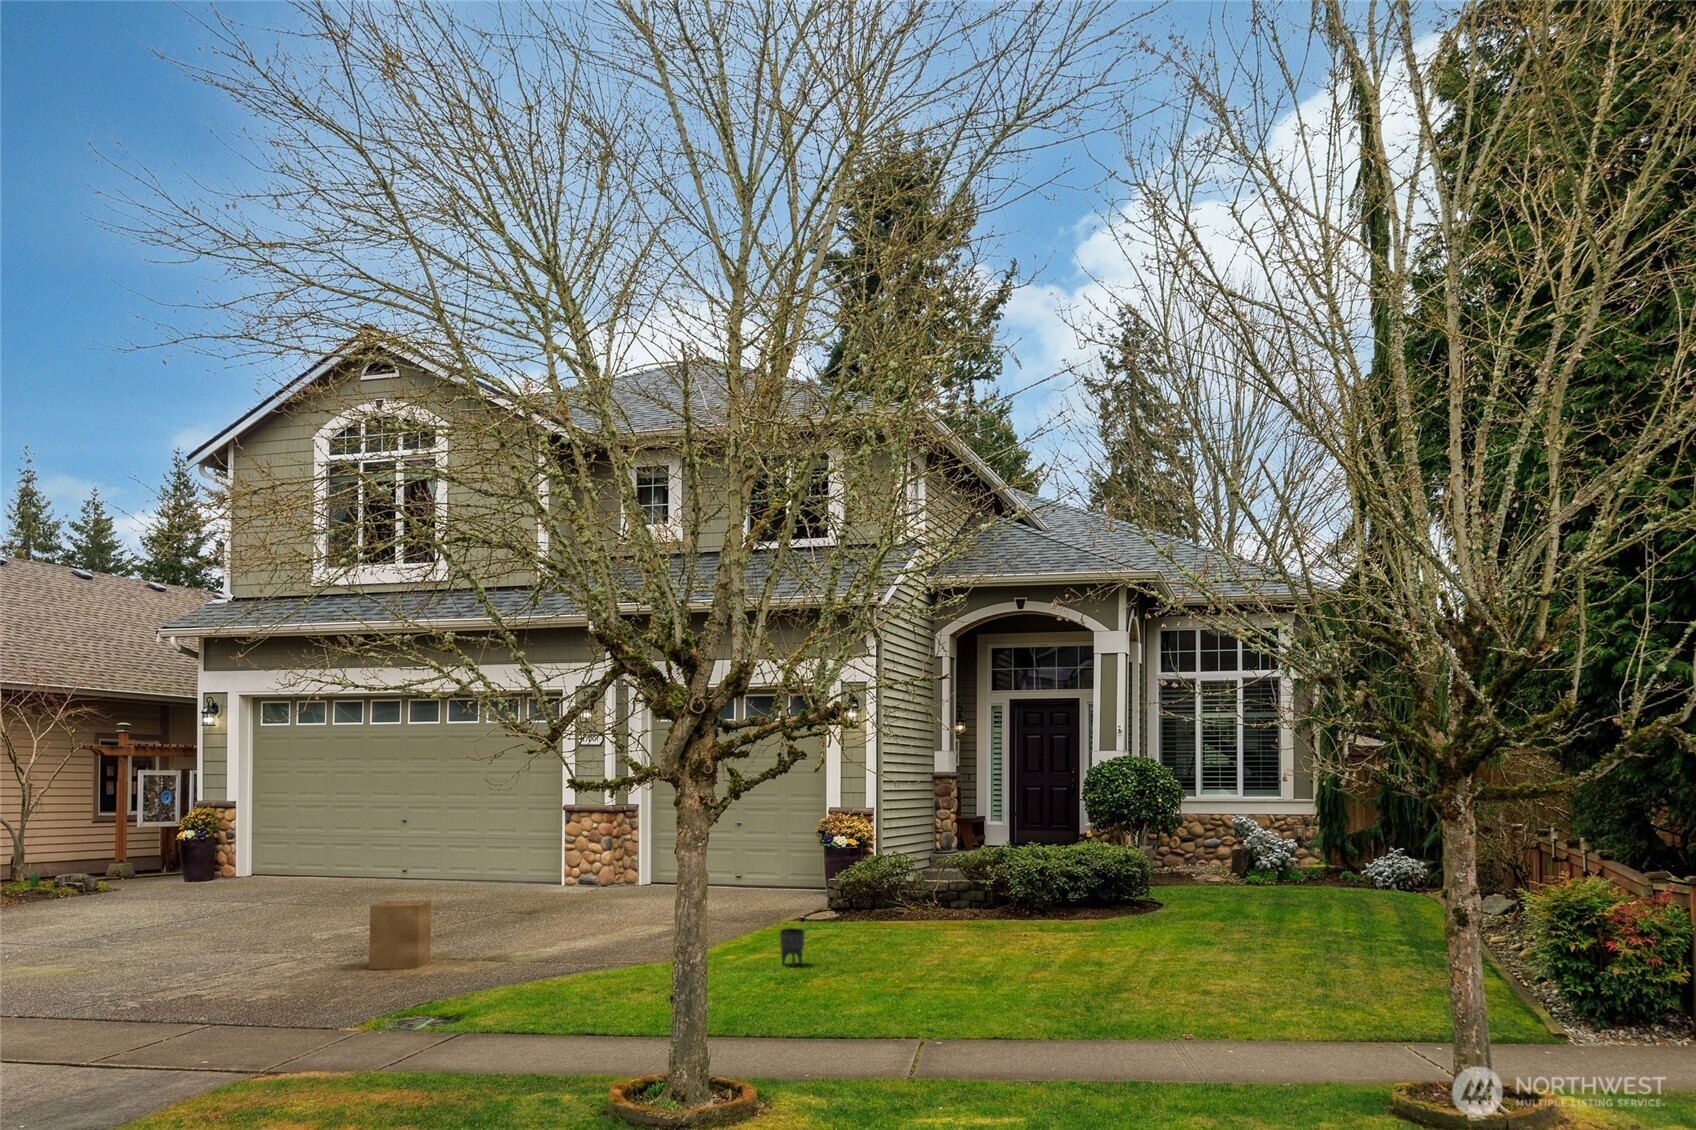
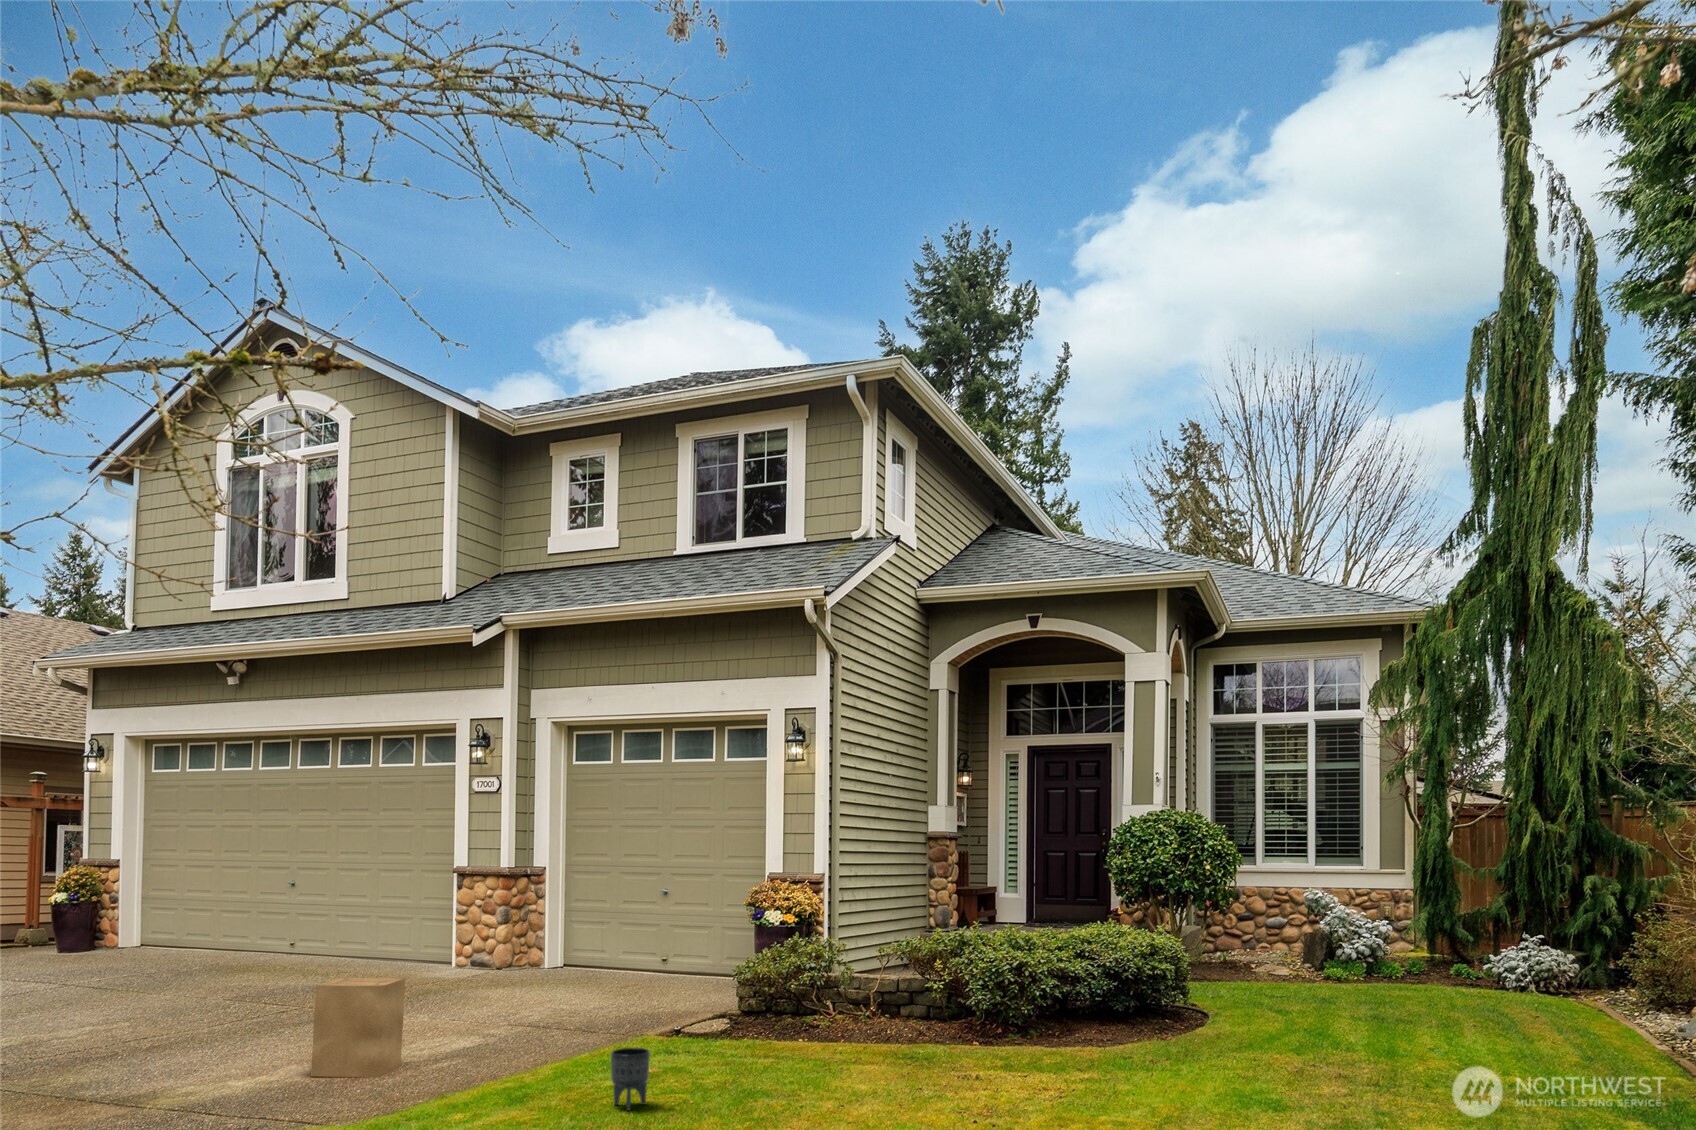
cardboard box: present [369,900,431,969] -> present [311,978,405,1077]

